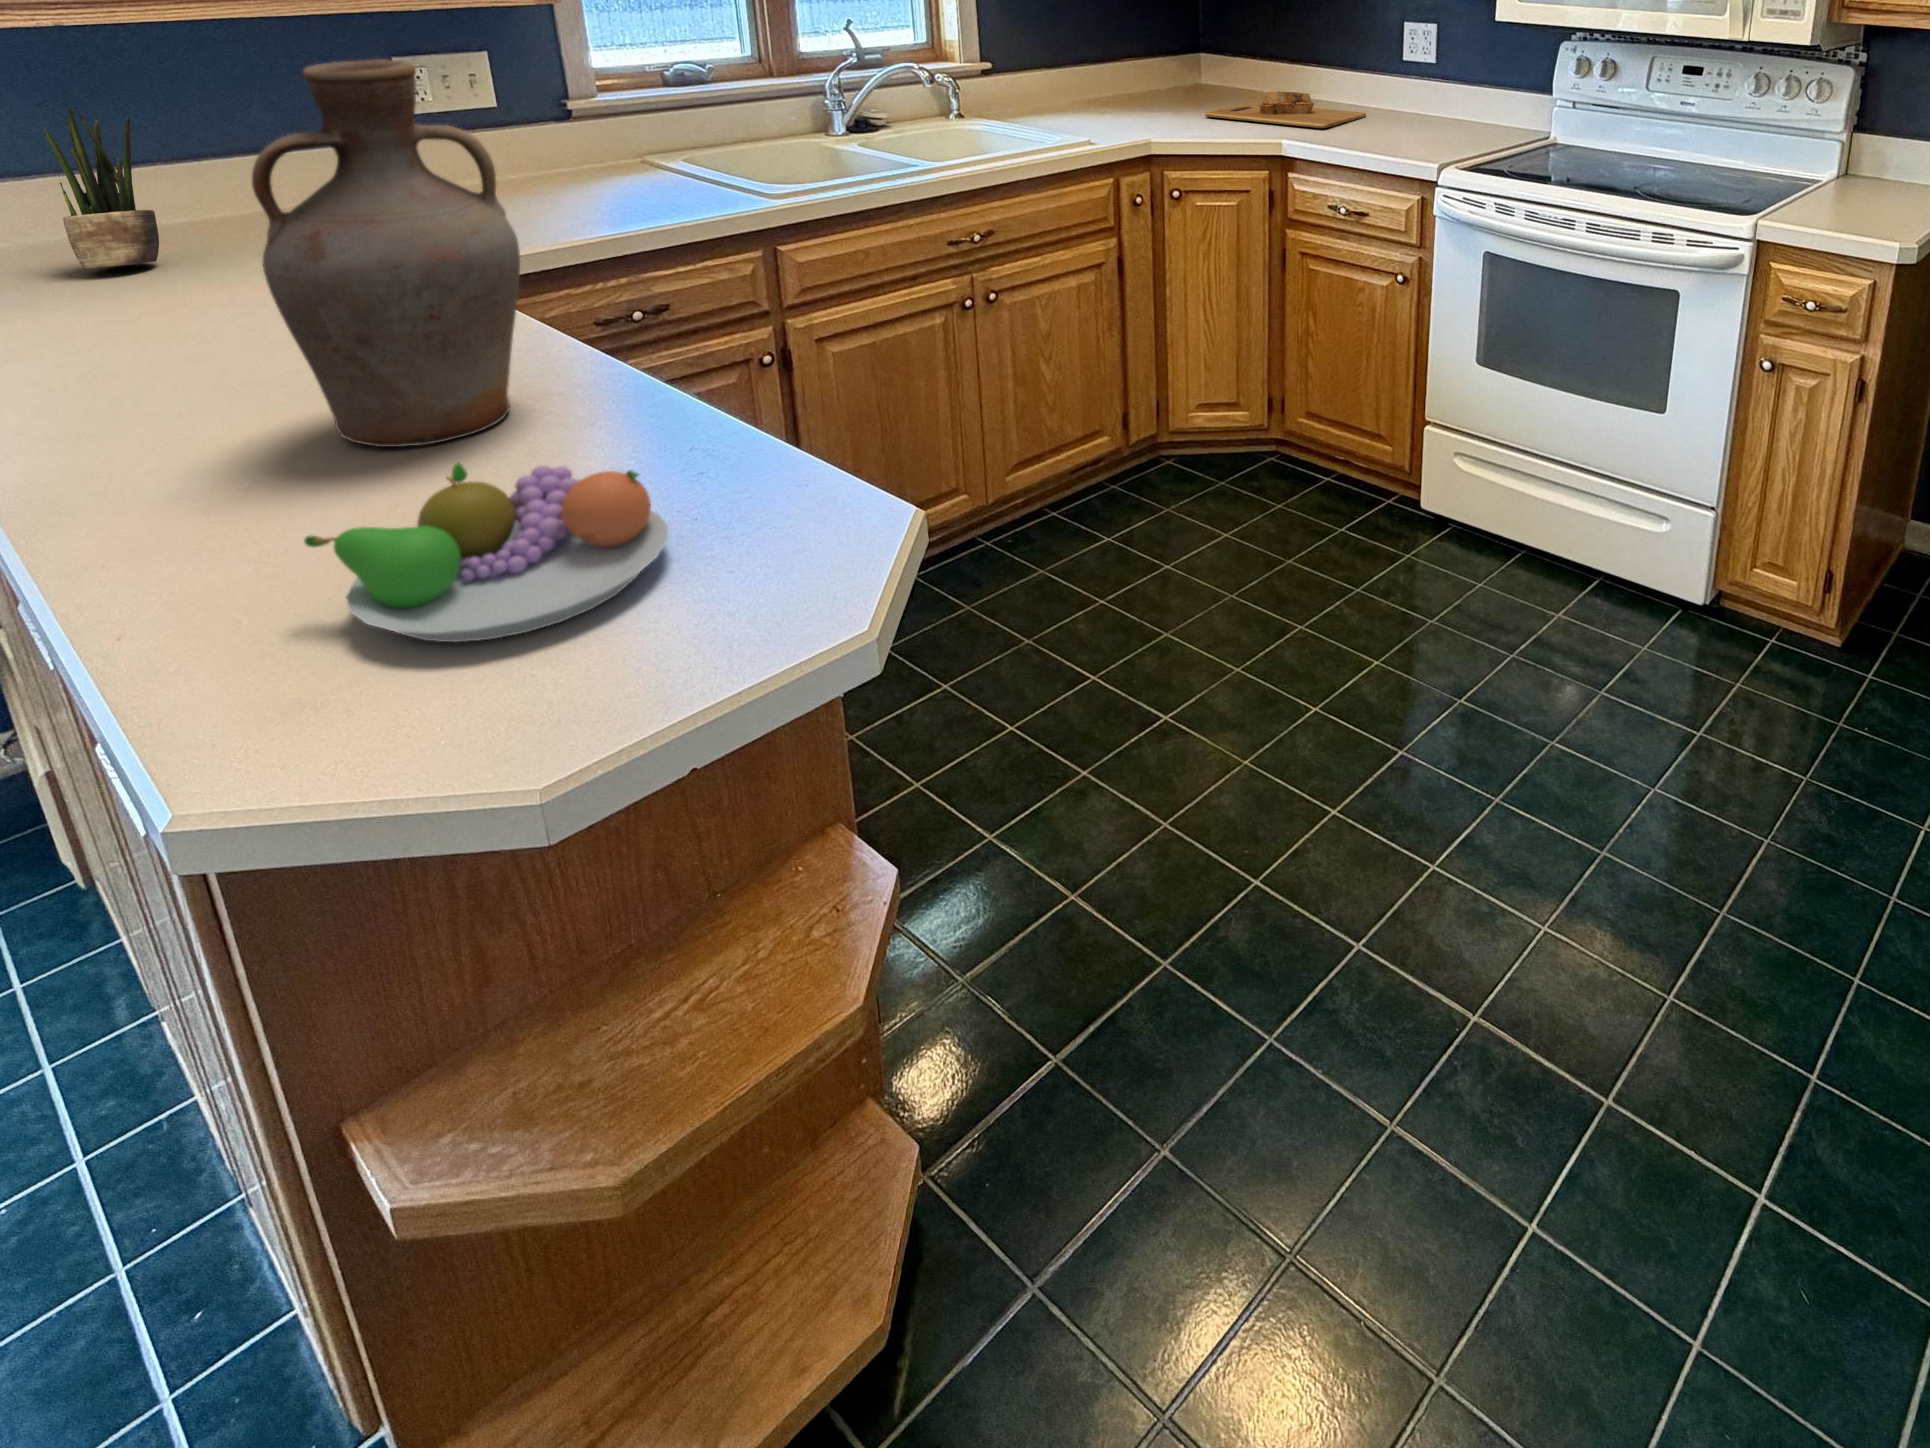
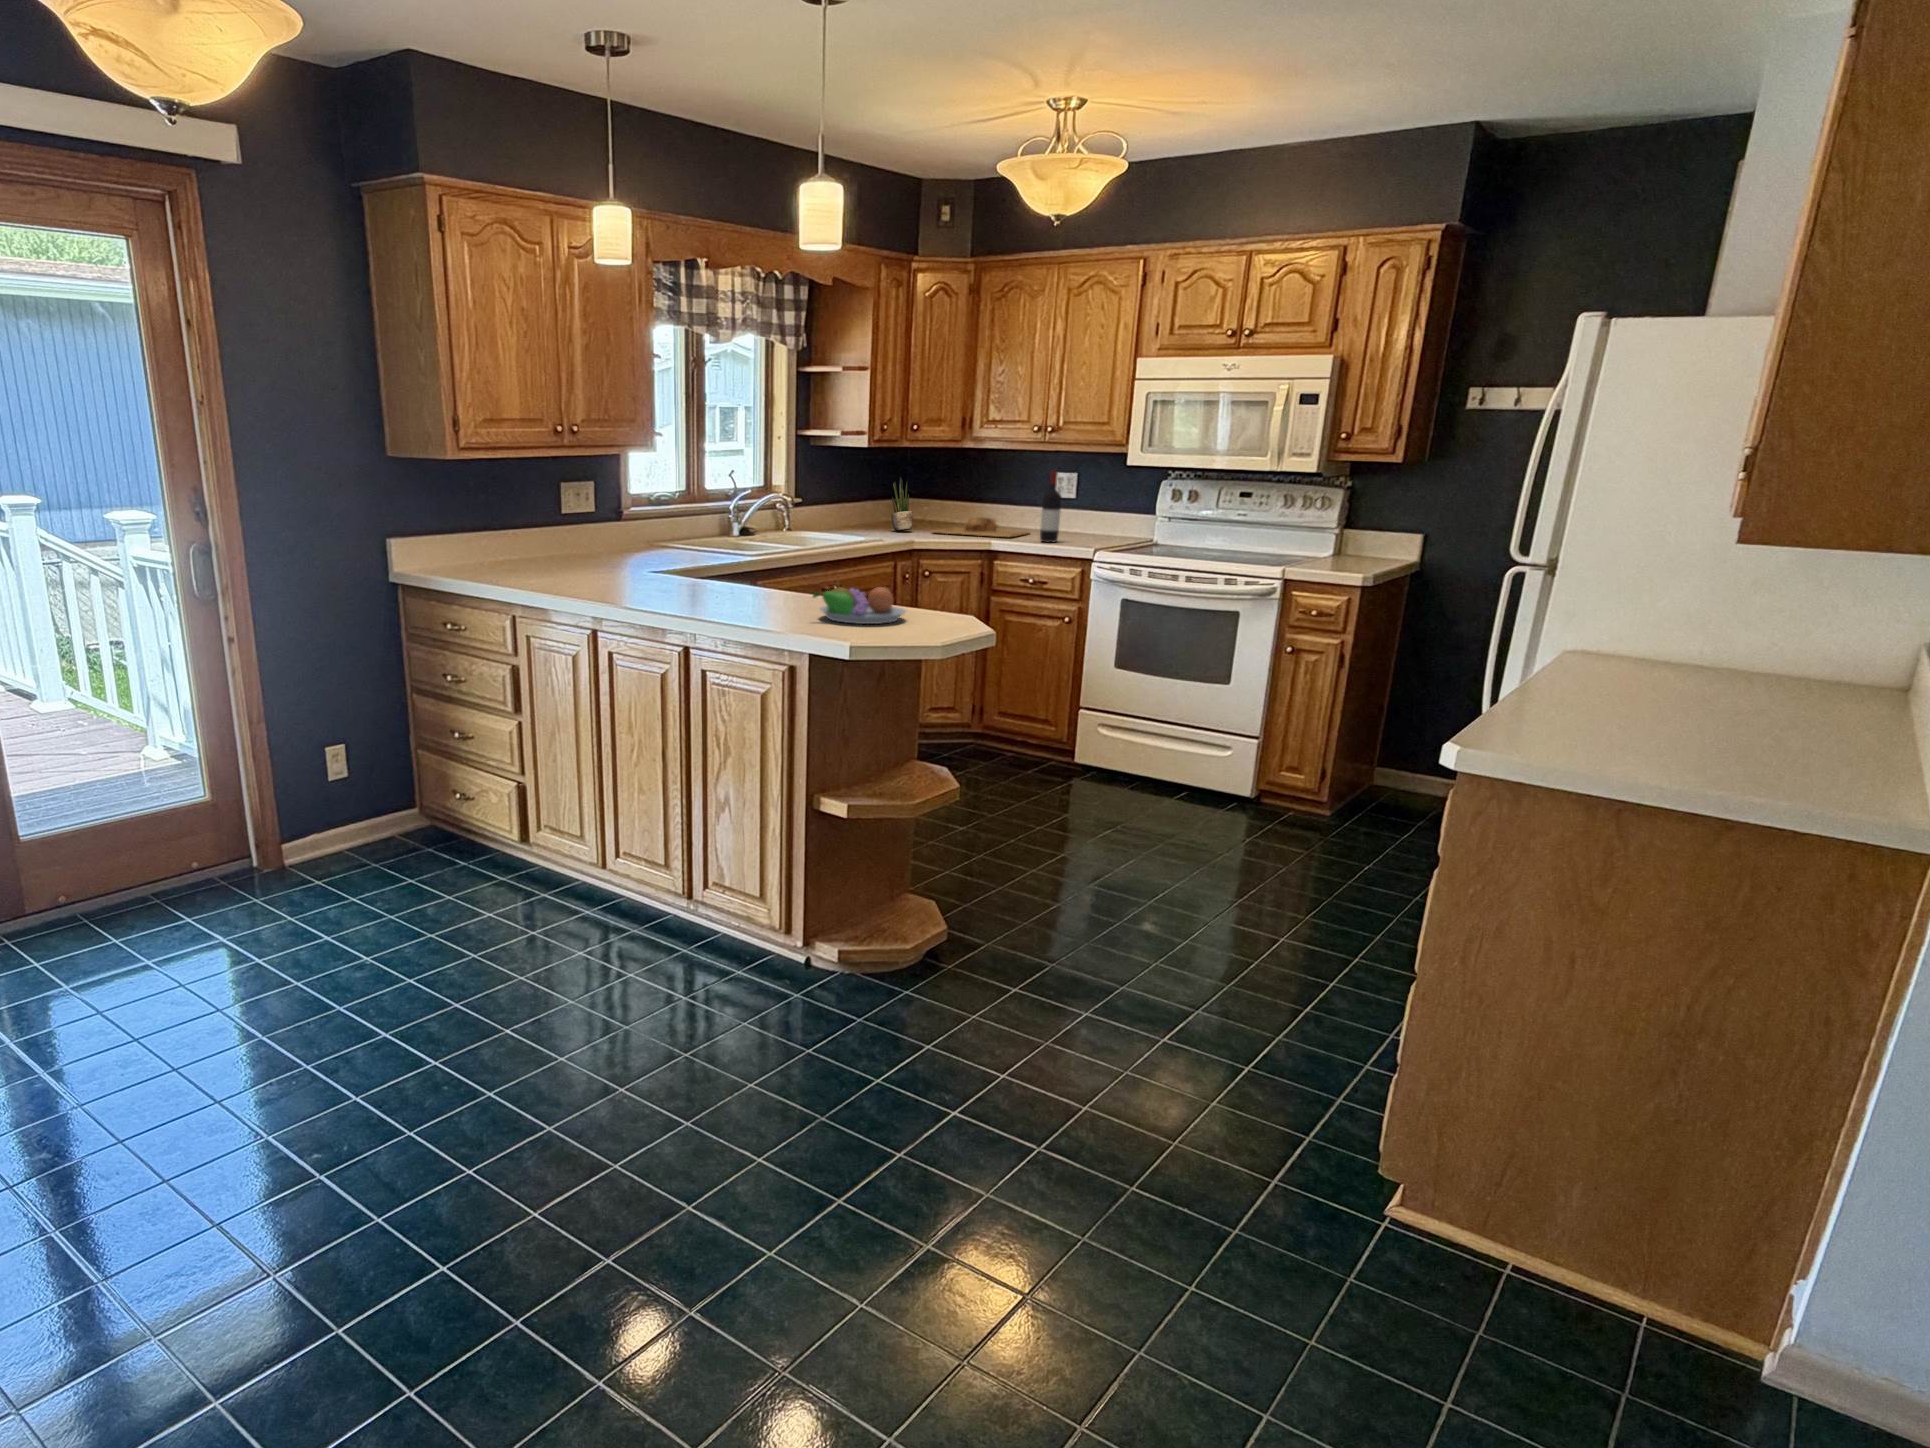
wine bottle: none [1365,25,1397,141] -> present [1040,471,1062,543]
vase: present [252,59,520,447] -> none [718,454,793,601]
potted plant: present [44,107,159,268] -> present [891,477,913,531]

